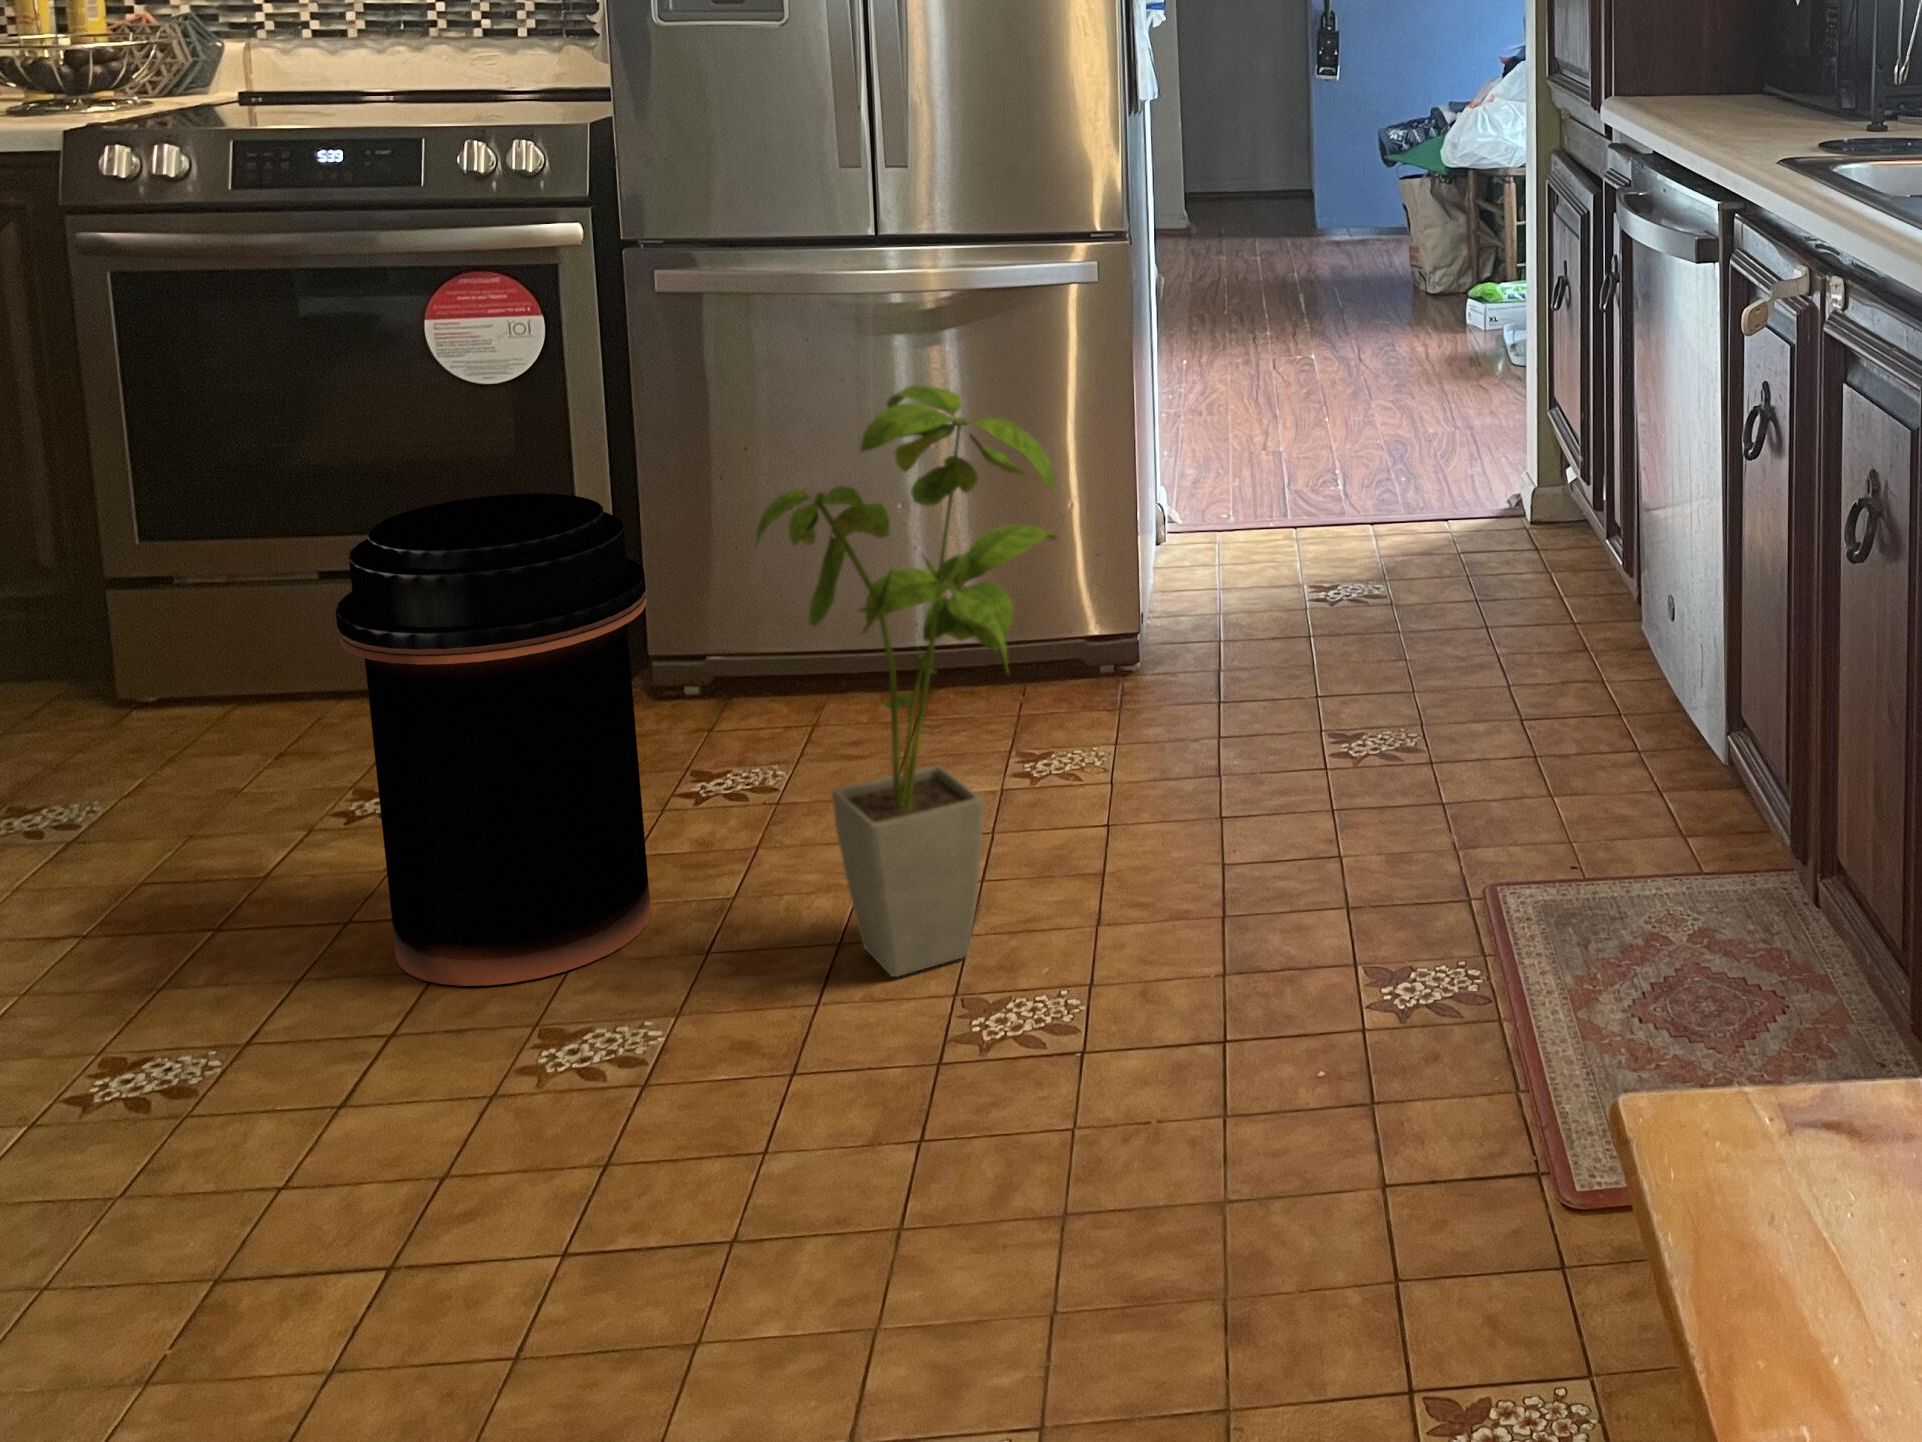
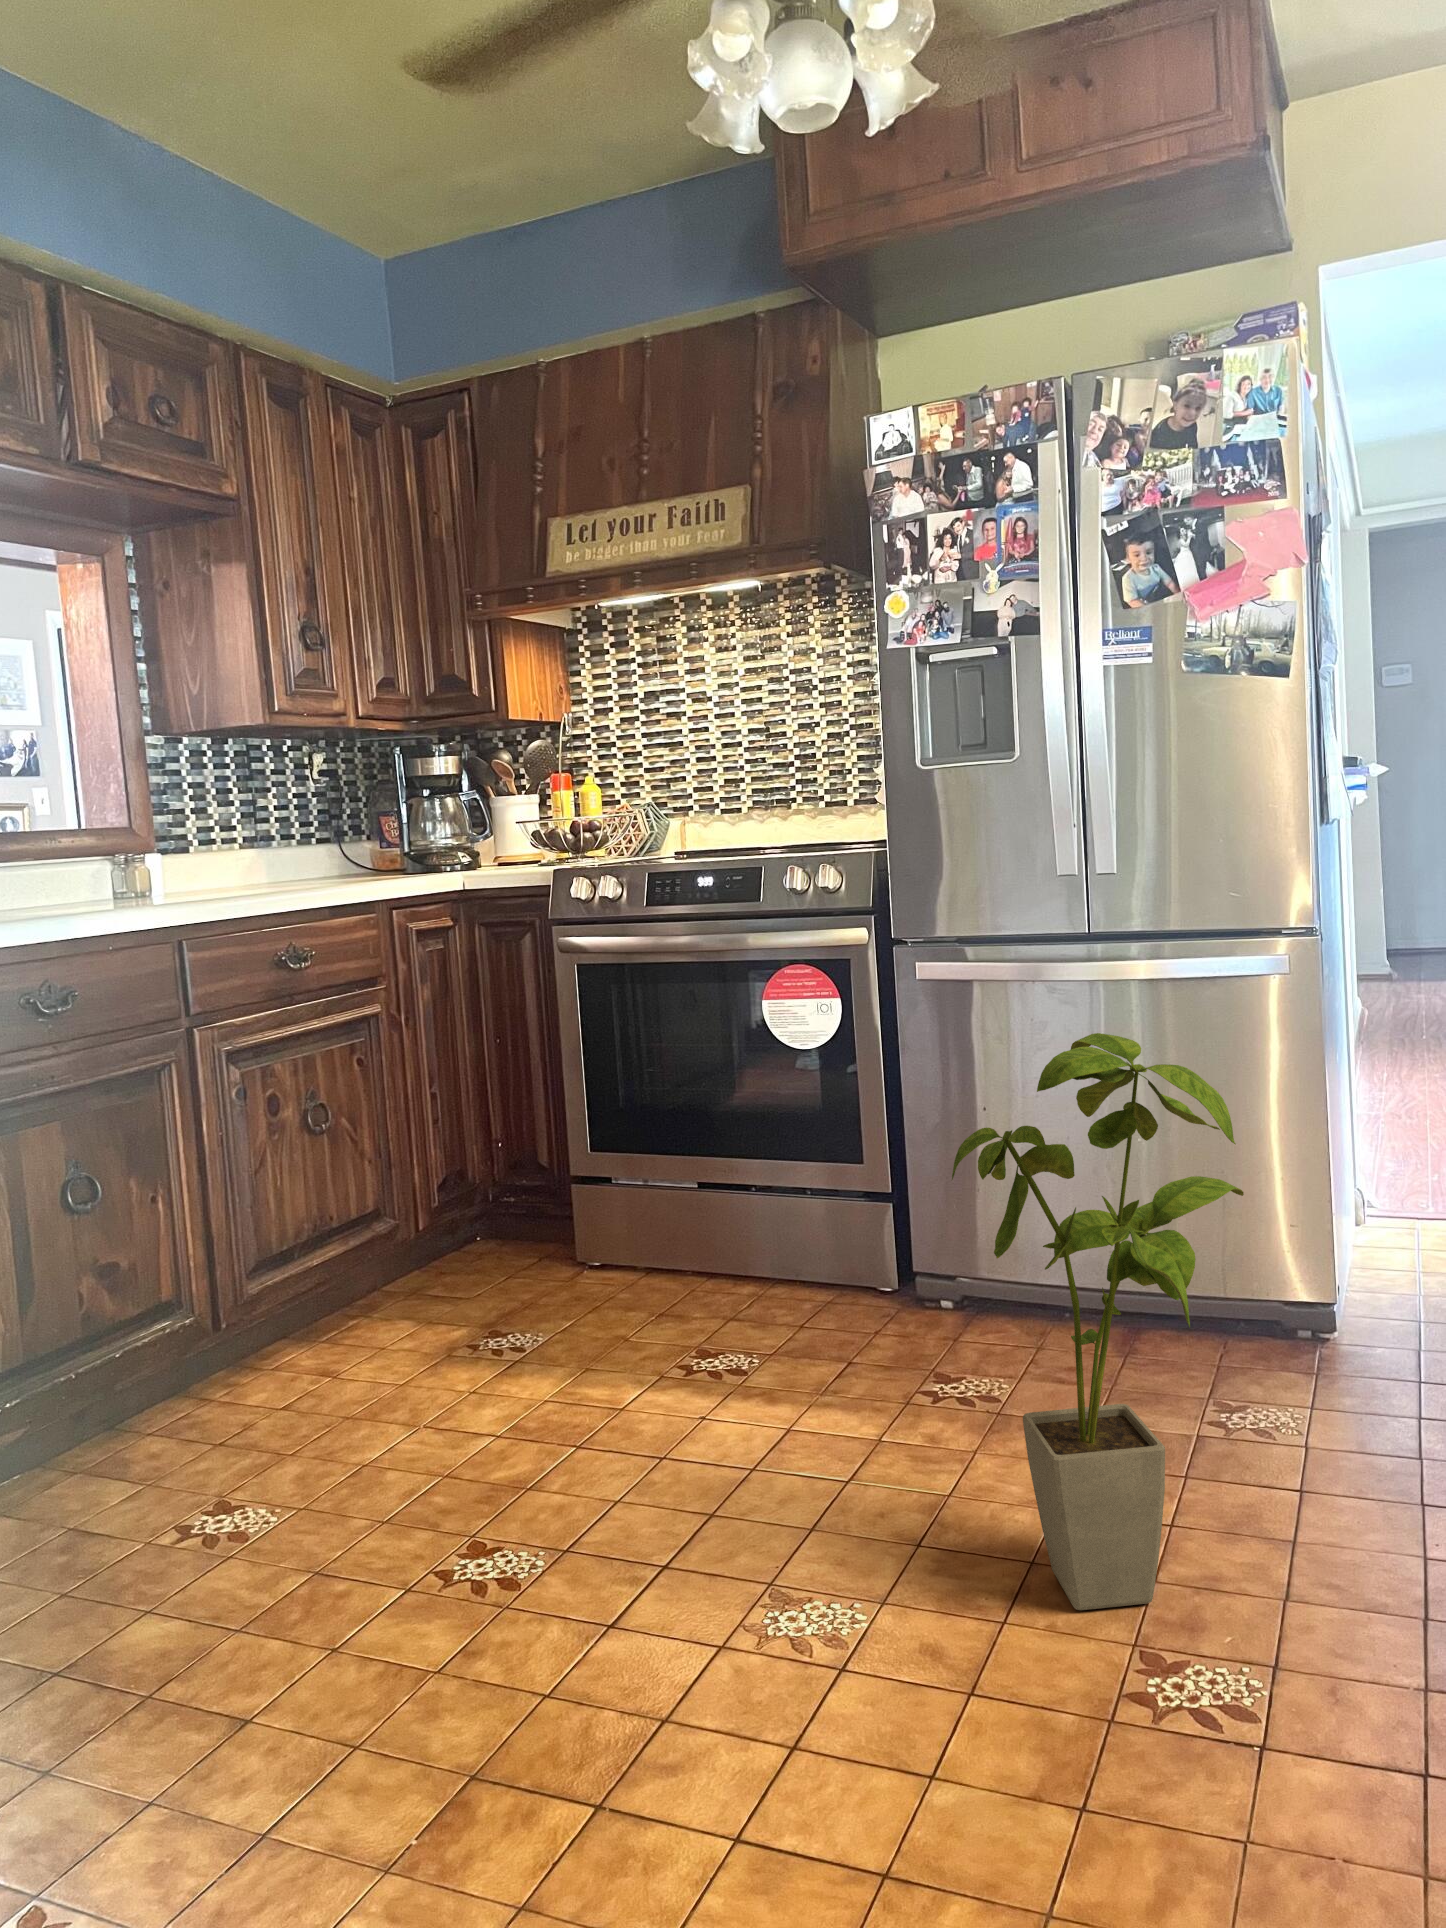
trash can: present [336,494,651,986] -> none [640,1124,879,1540]

